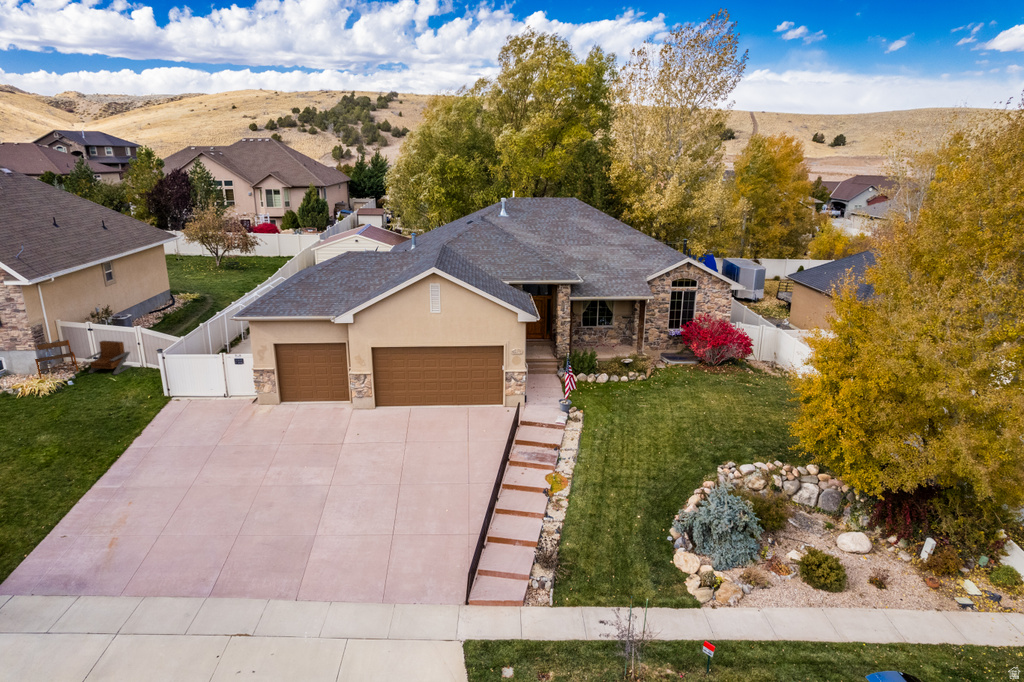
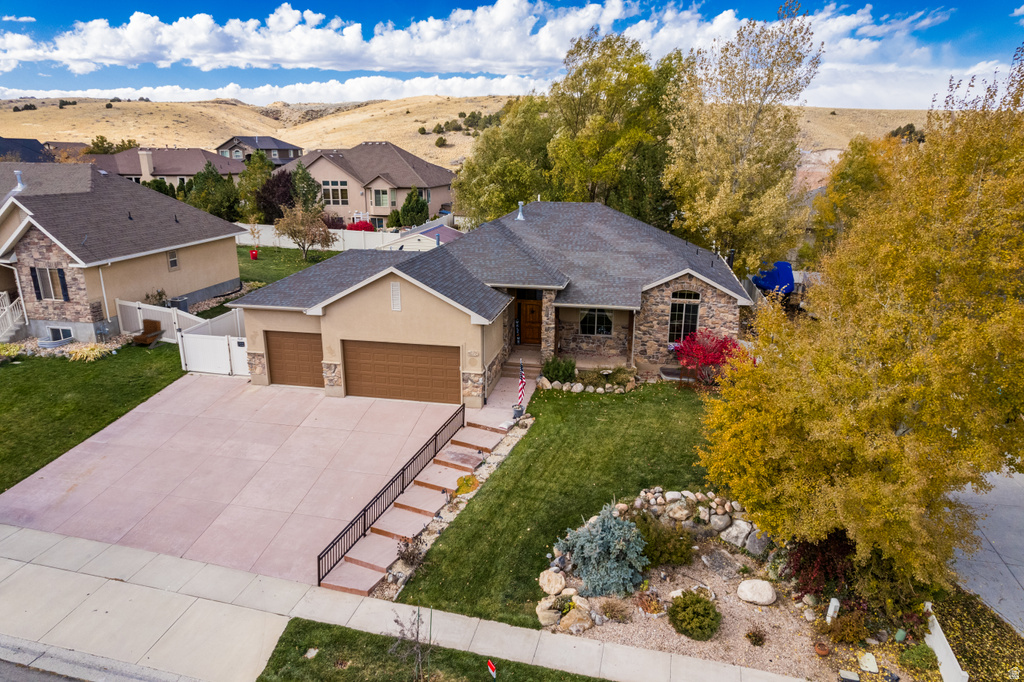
bench: present [35,340,79,378] -> present [678,360,699,391]

